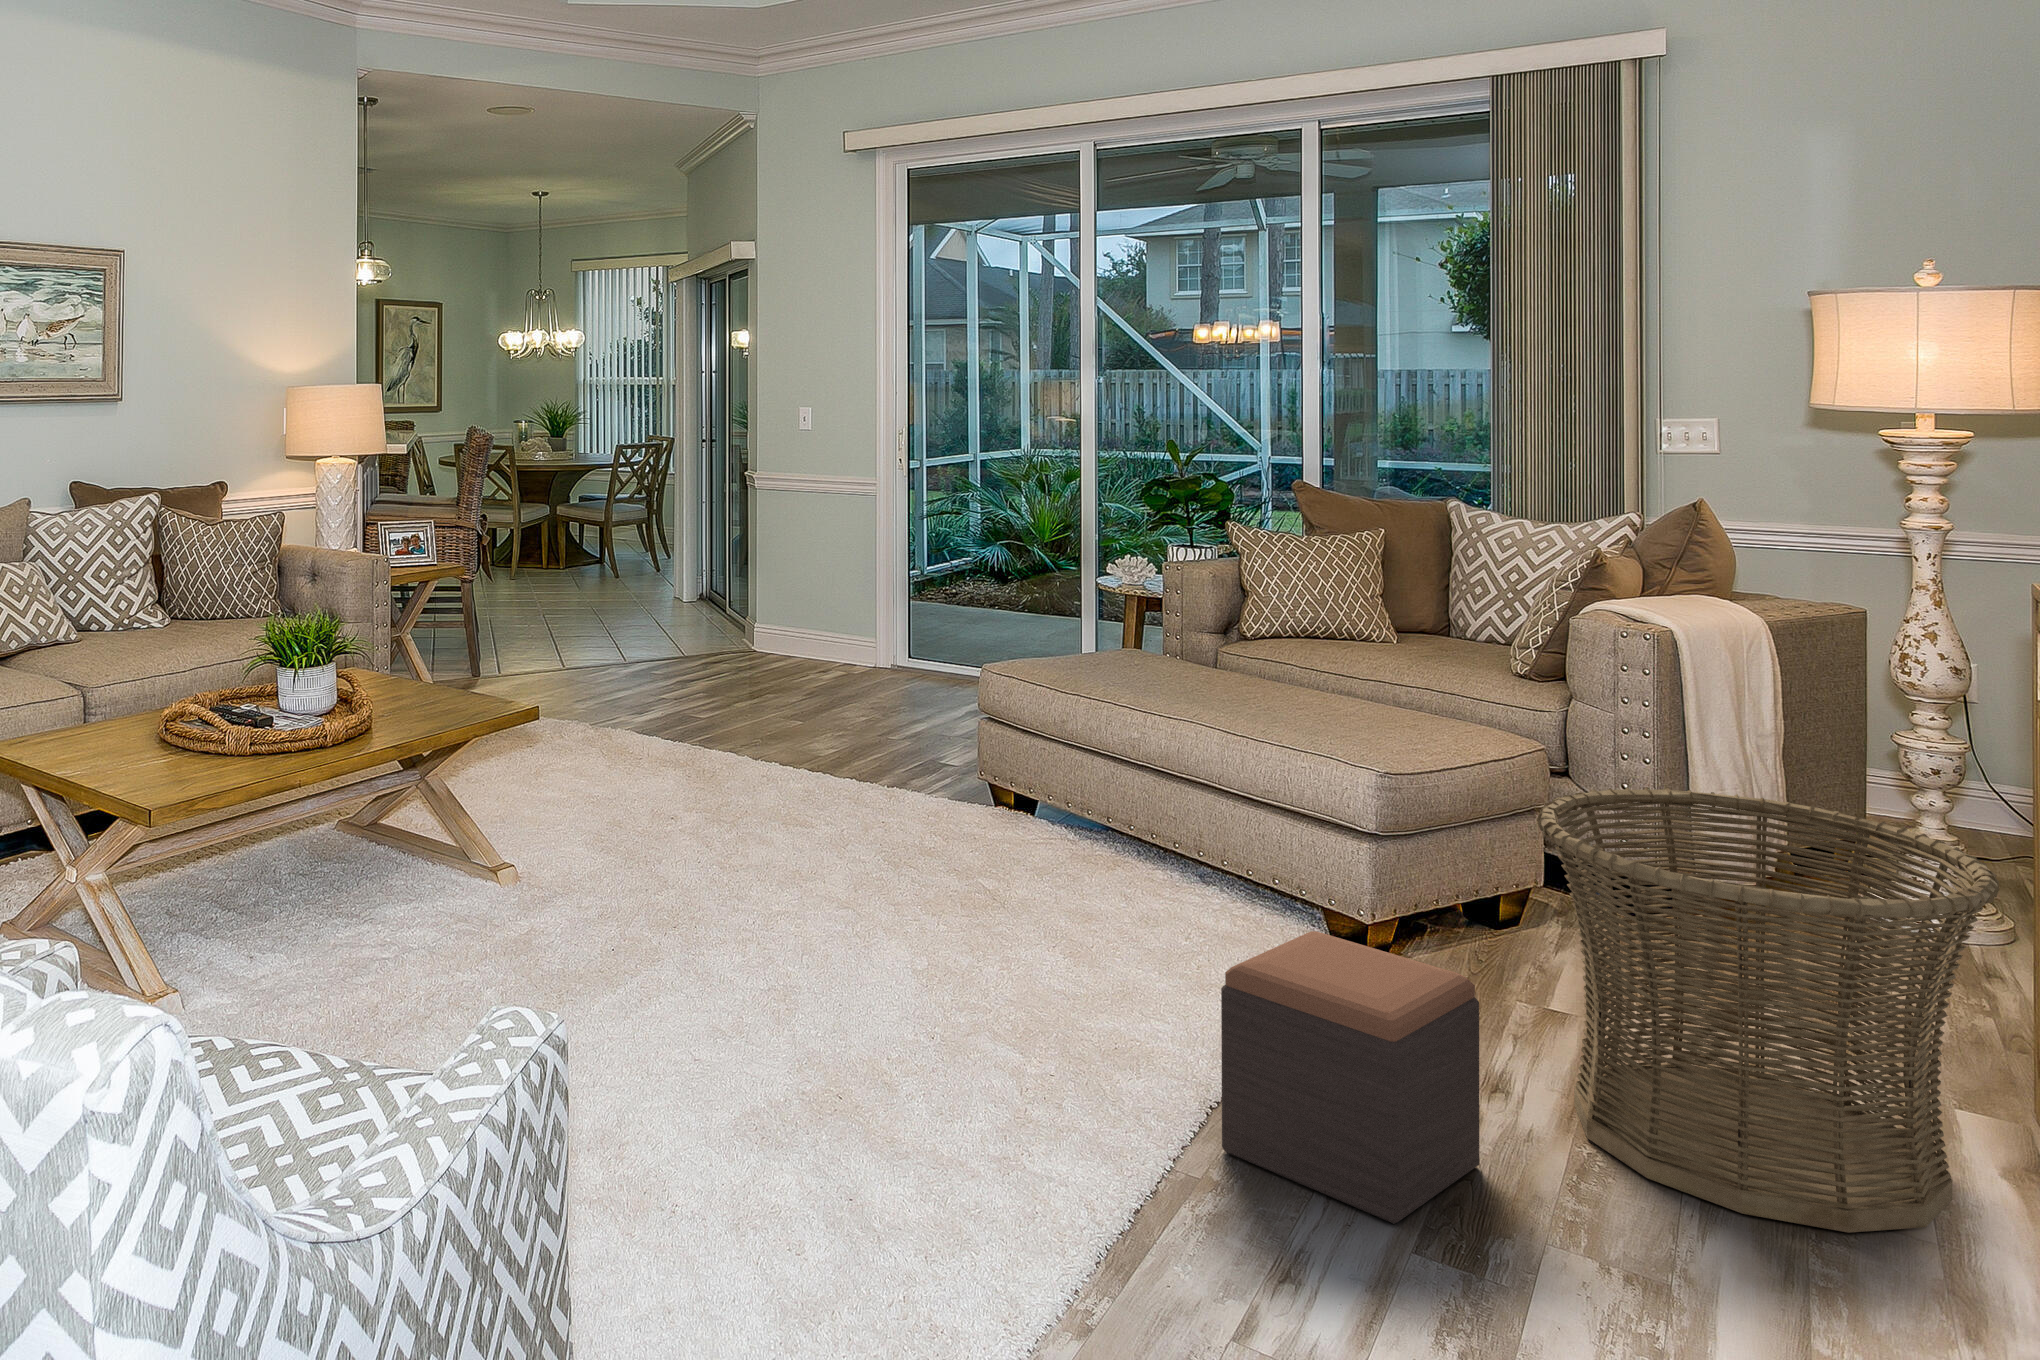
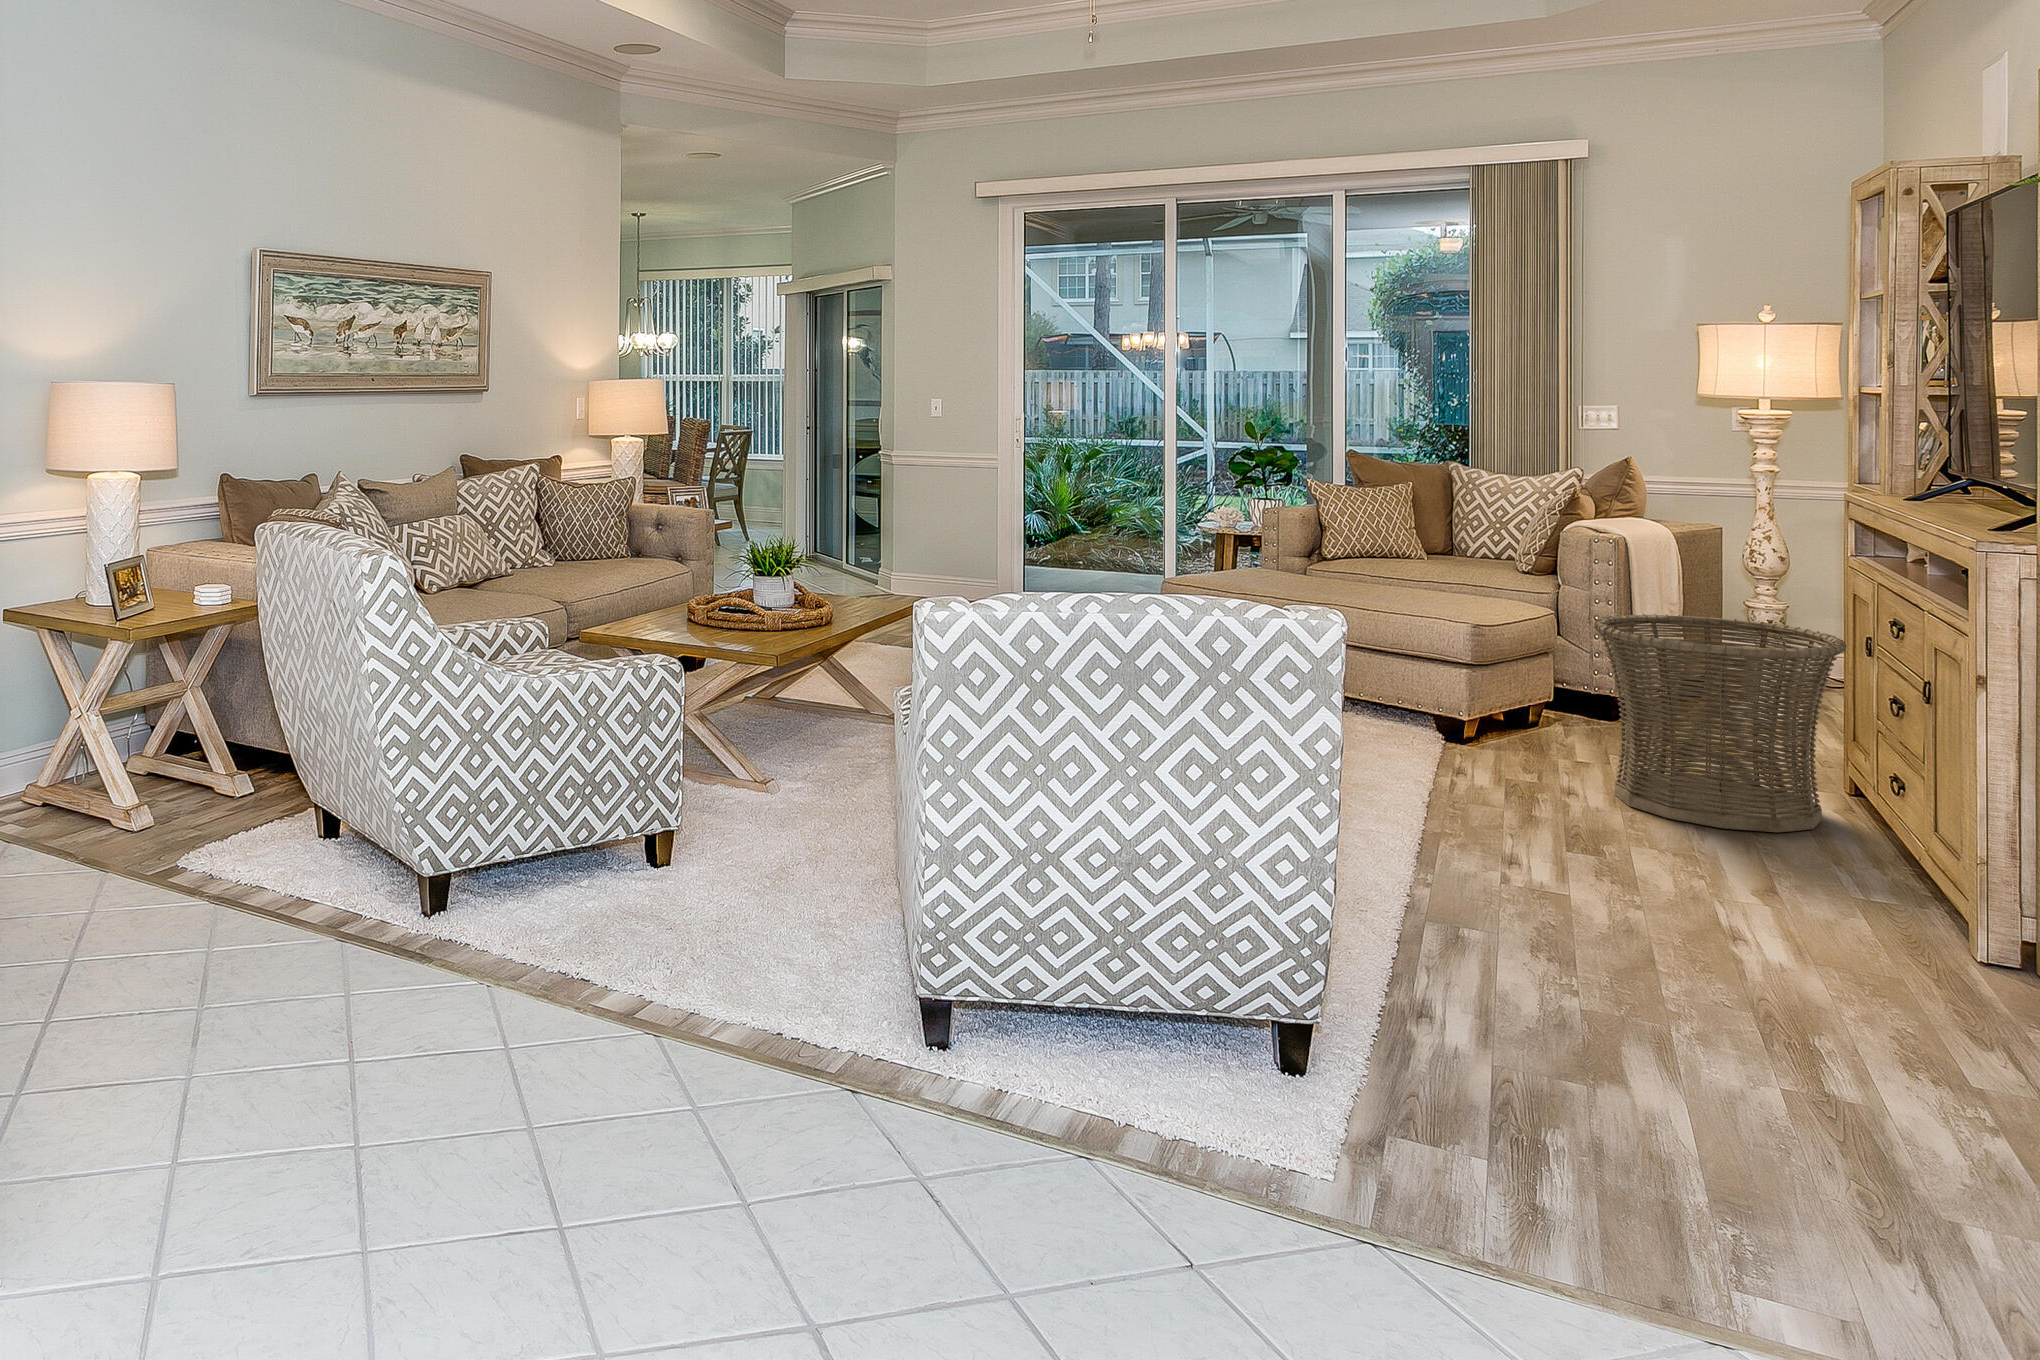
footstool: present [1221,931,1479,1224] -> none [1441,696,1581,839]

